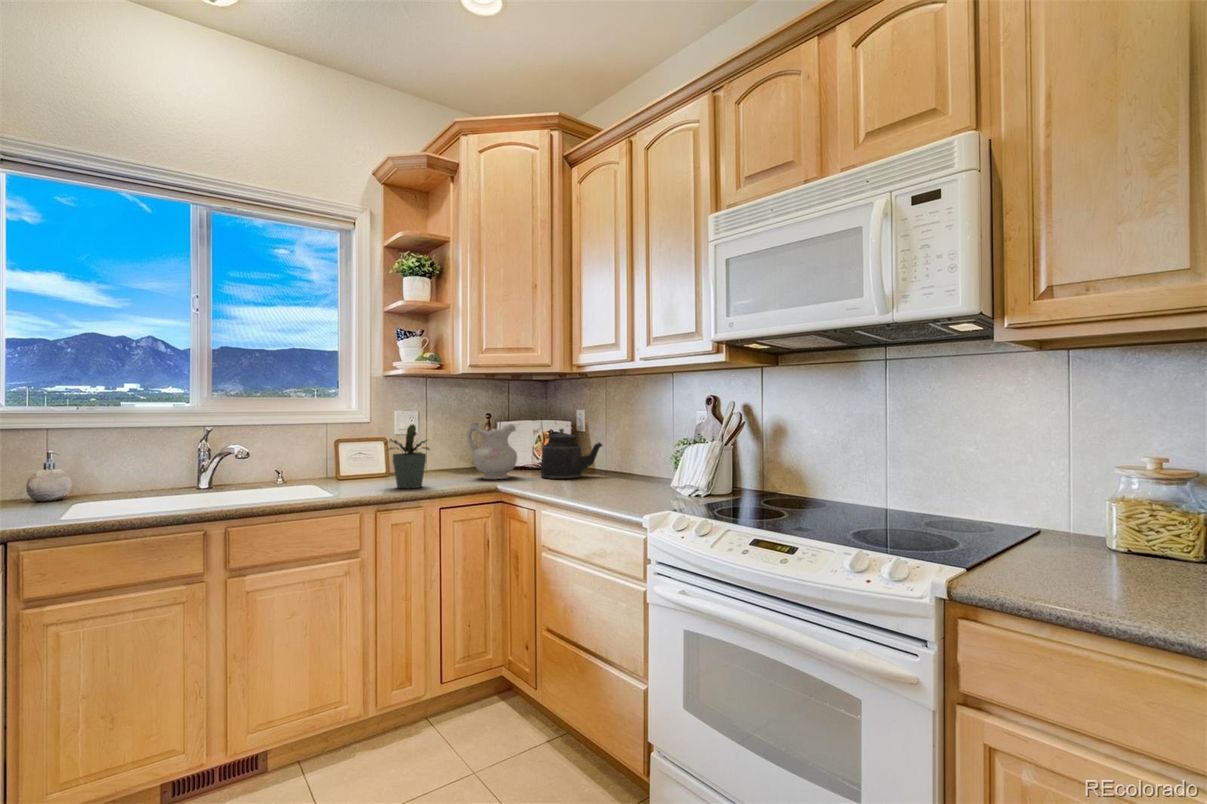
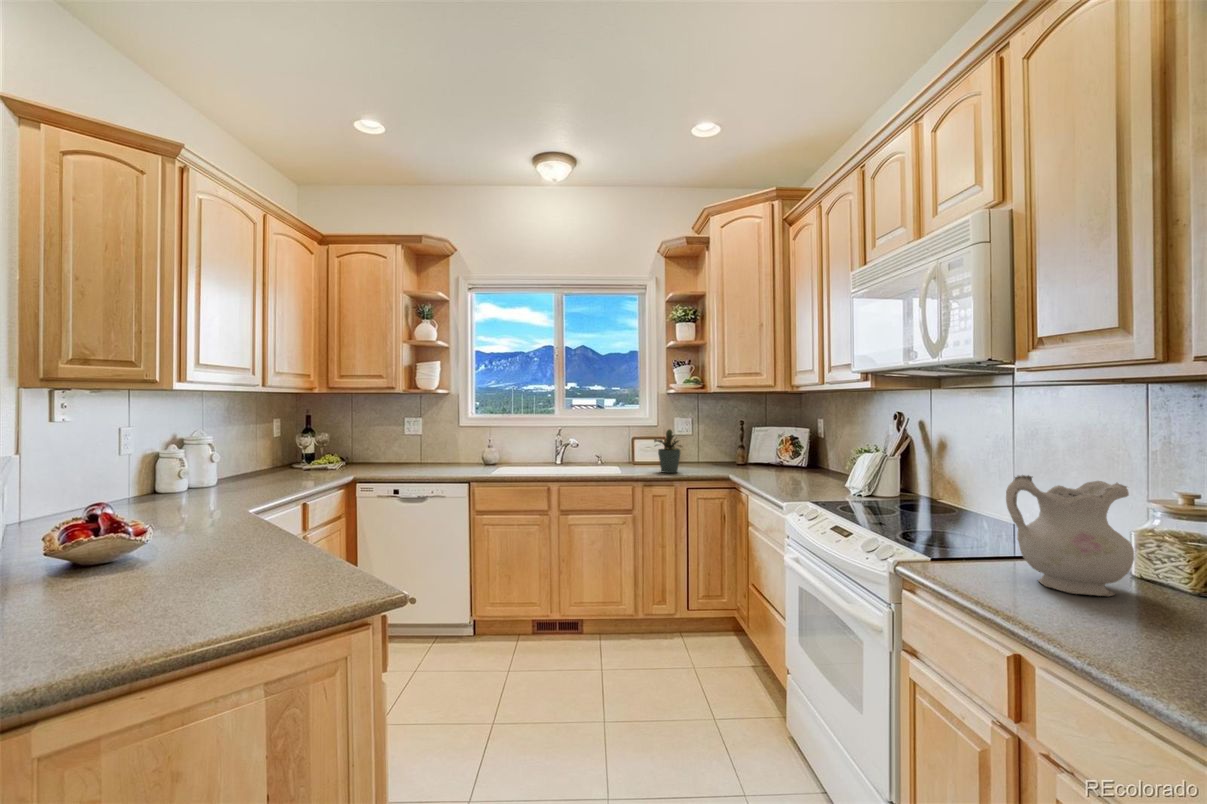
kettle: present [541,422,602,479] -> none [770,426,823,476]
ceramic pitcher: present [467,423,517,479] -> present [1006,475,1134,596]

